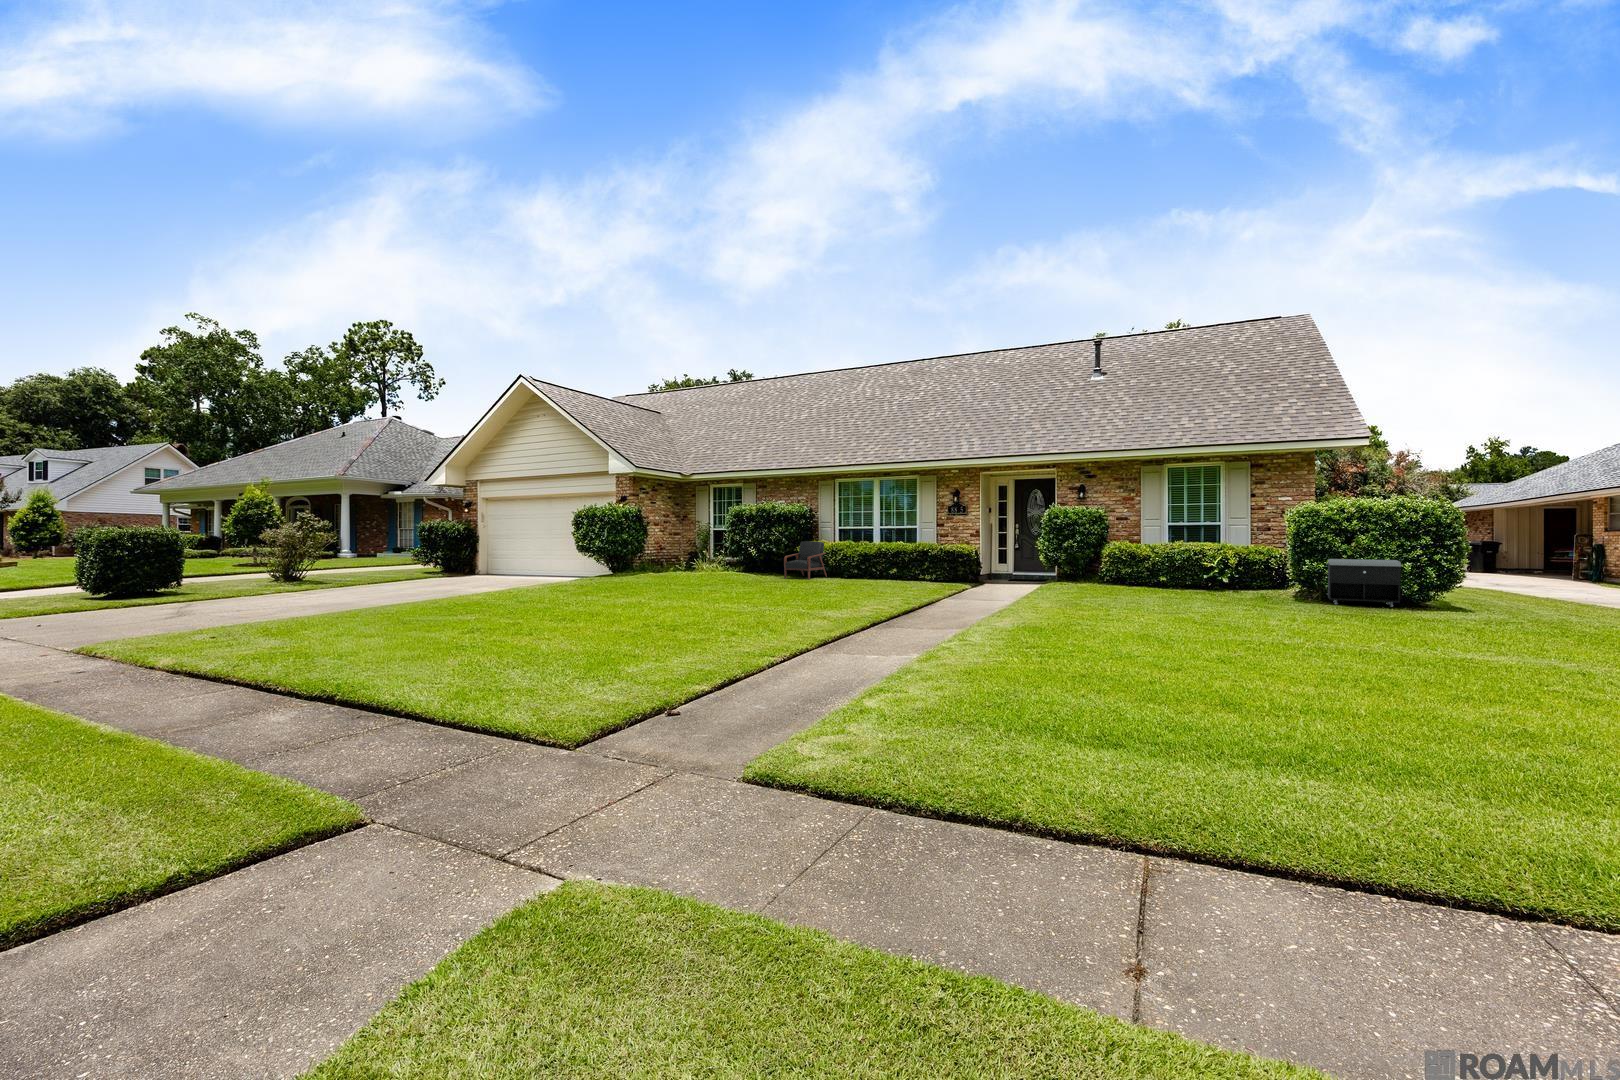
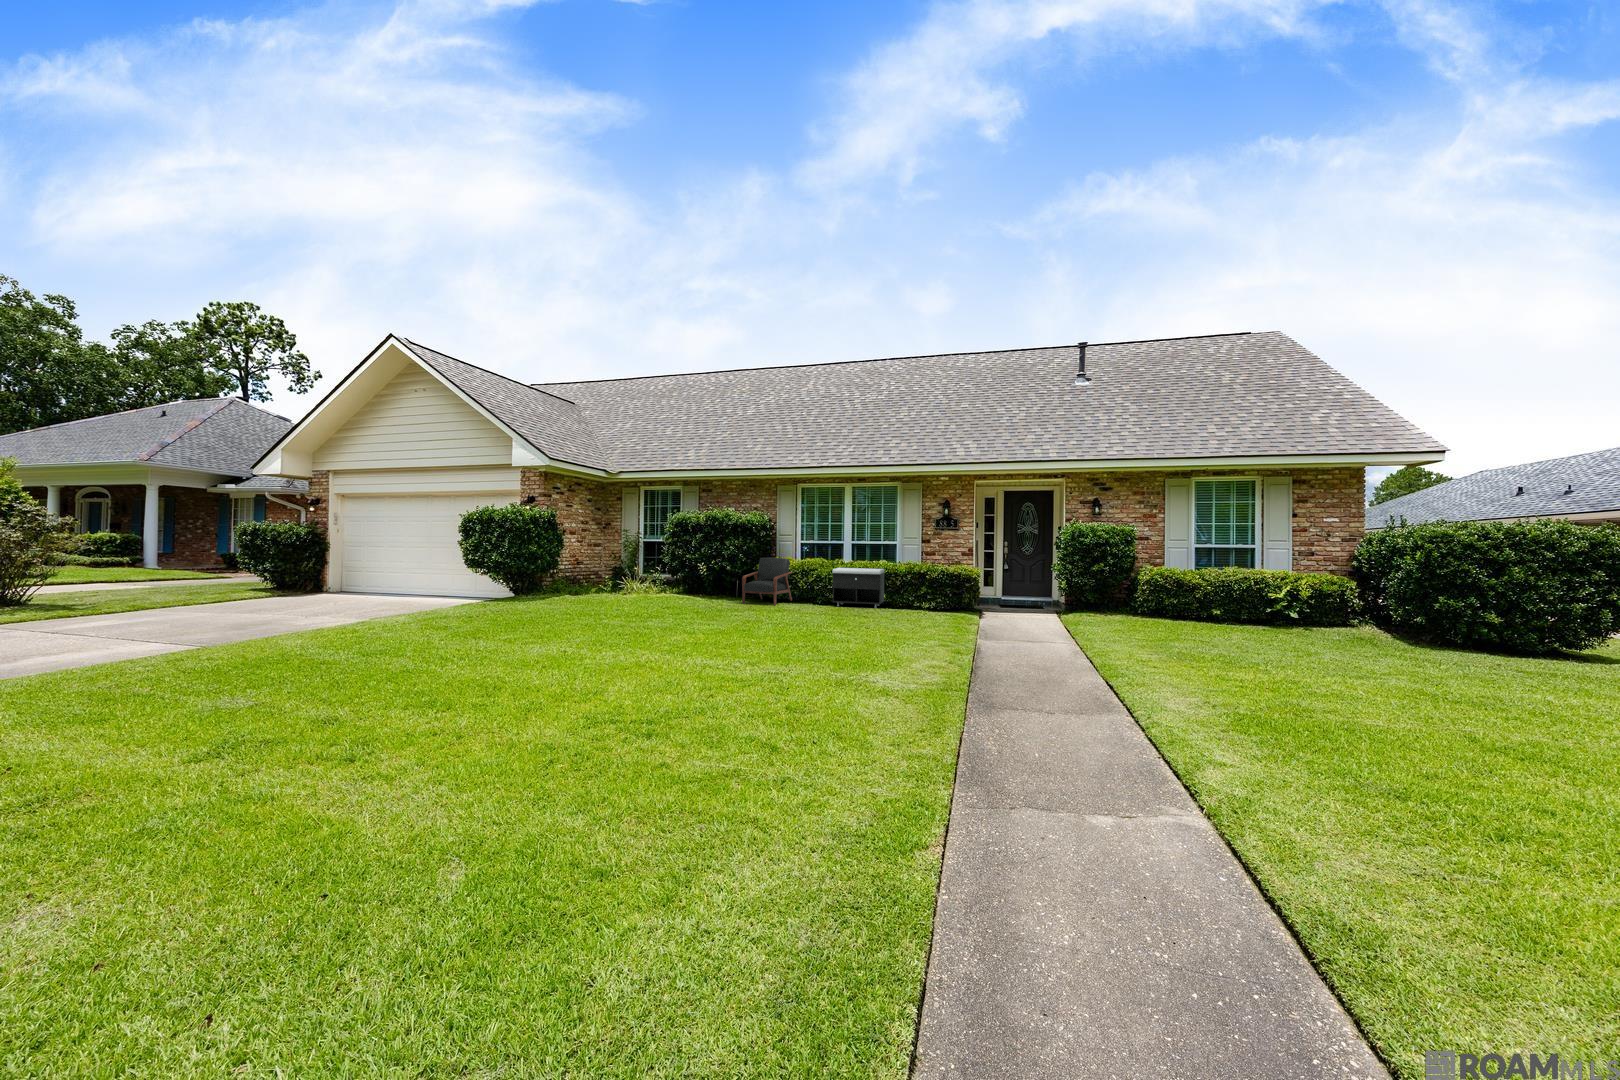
storage bench: present [1328,559,1401,607] -> present [832,568,884,608]

